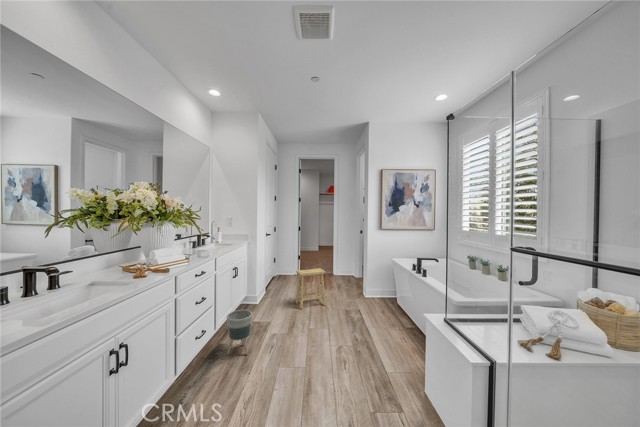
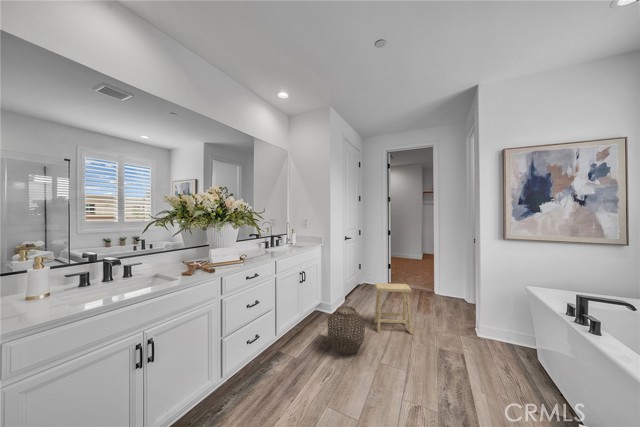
woven basket: none [265,291,296,329] -> present [328,306,365,354]
planter: present [227,310,252,355] -> none [275,321,303,379]

